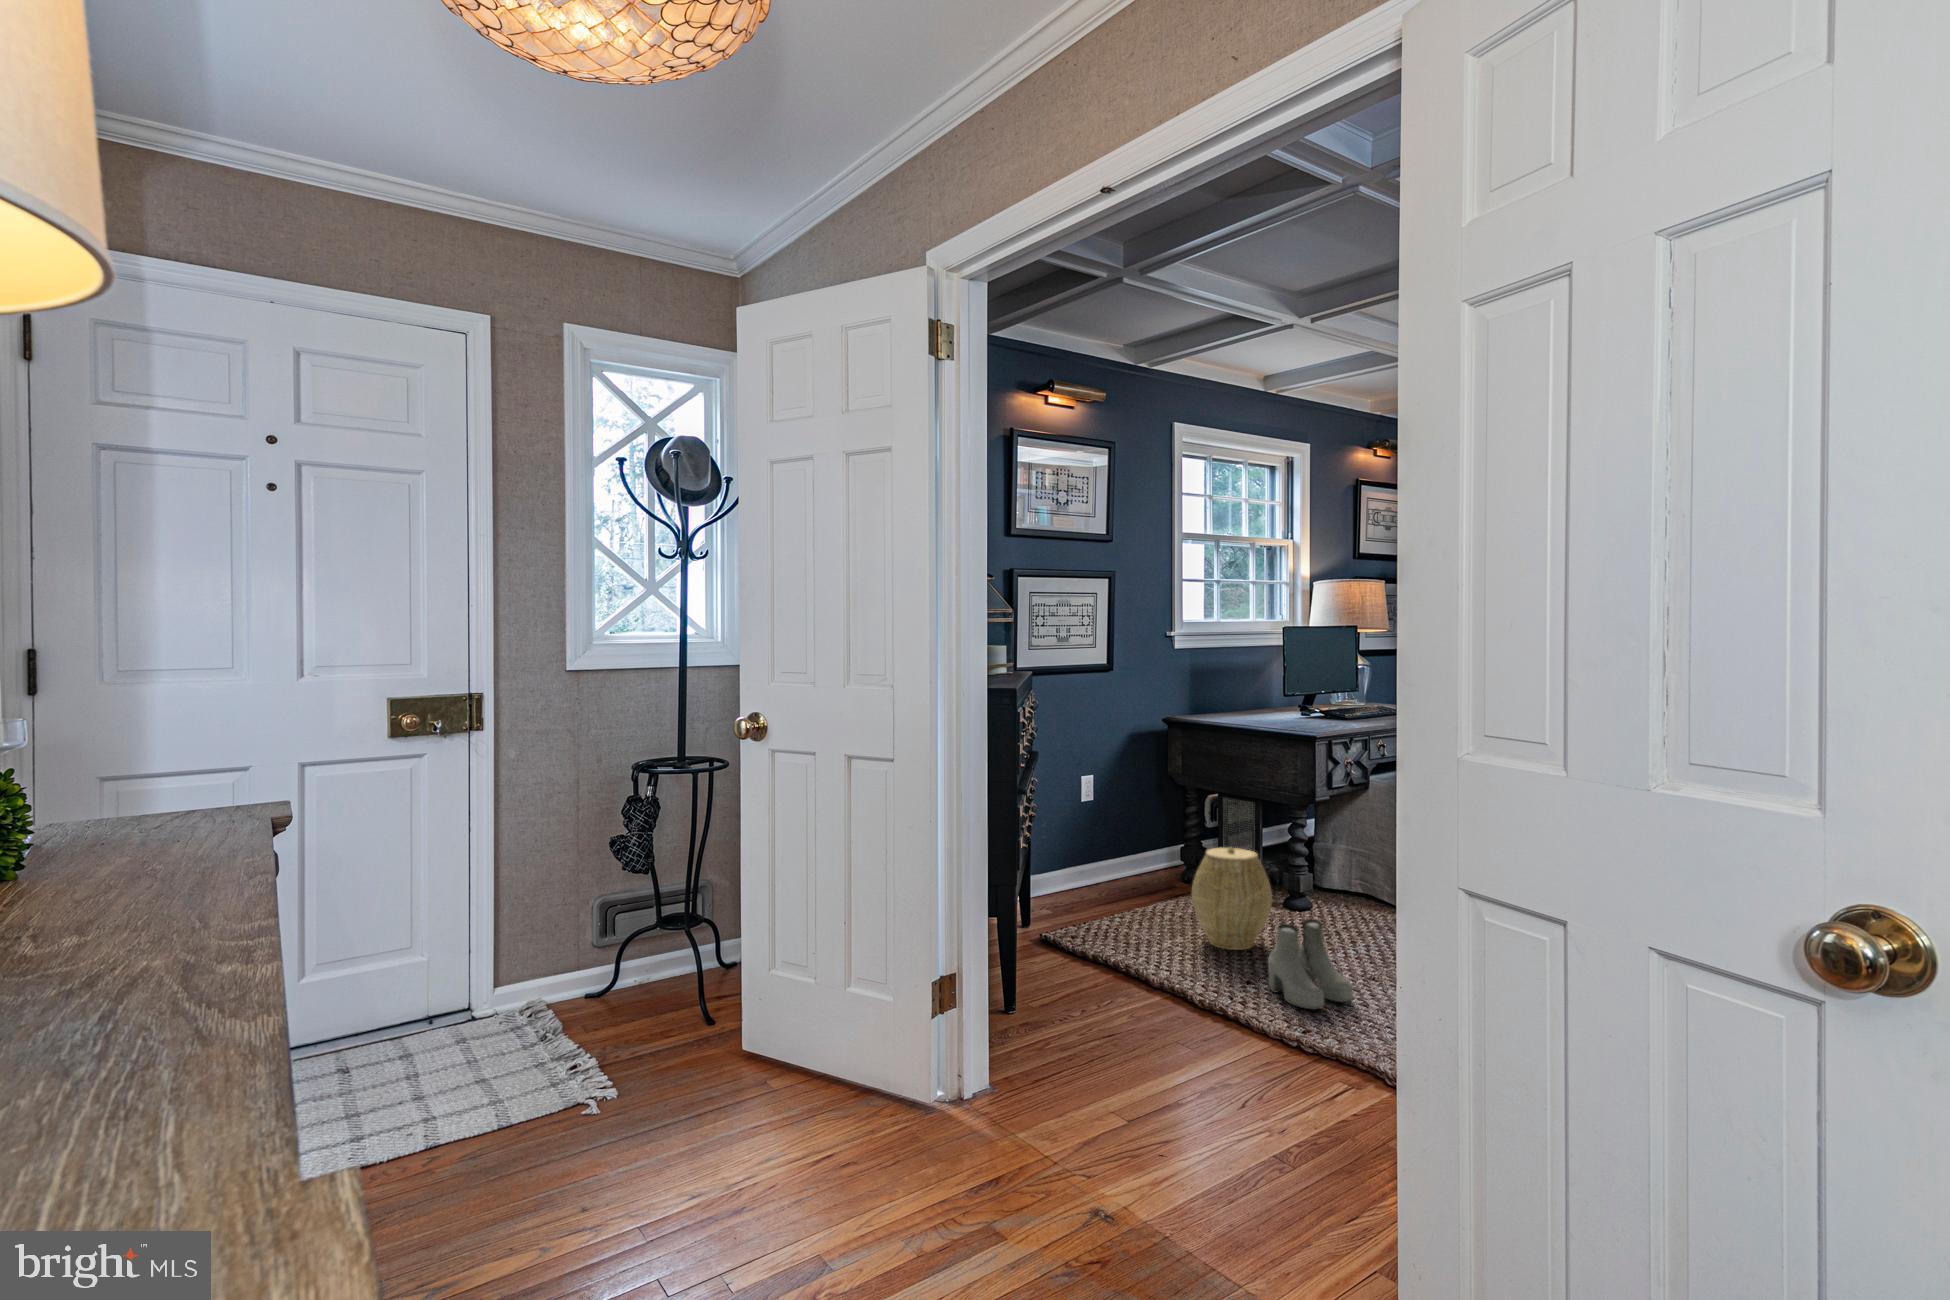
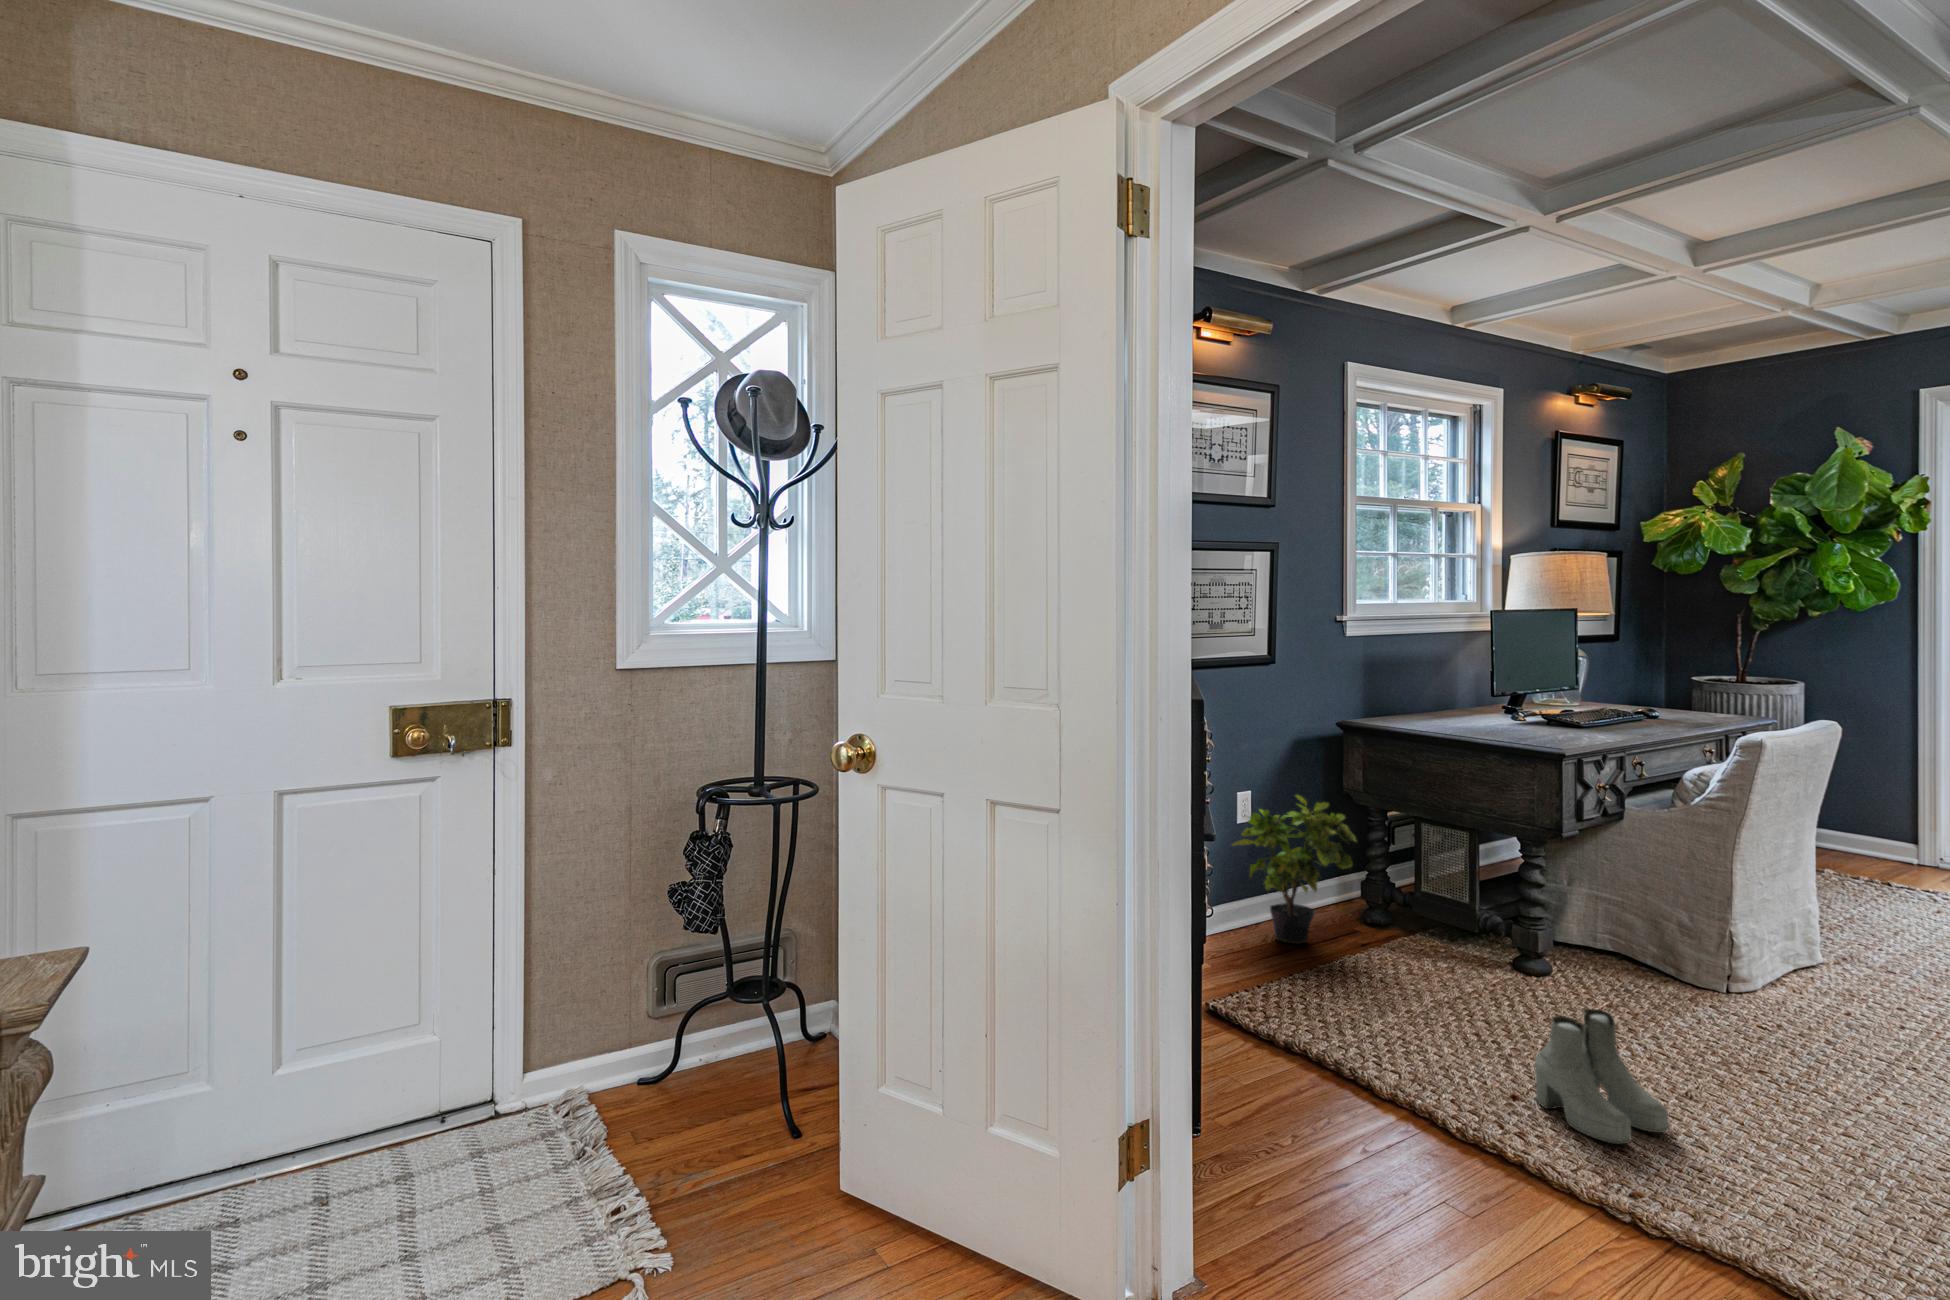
potted plant: none [1073,776,1171,896] -> present [1233,796,1356,944]
woven basket: present [1192,848,1272,950] -> none [1404,897,1516,1033]

